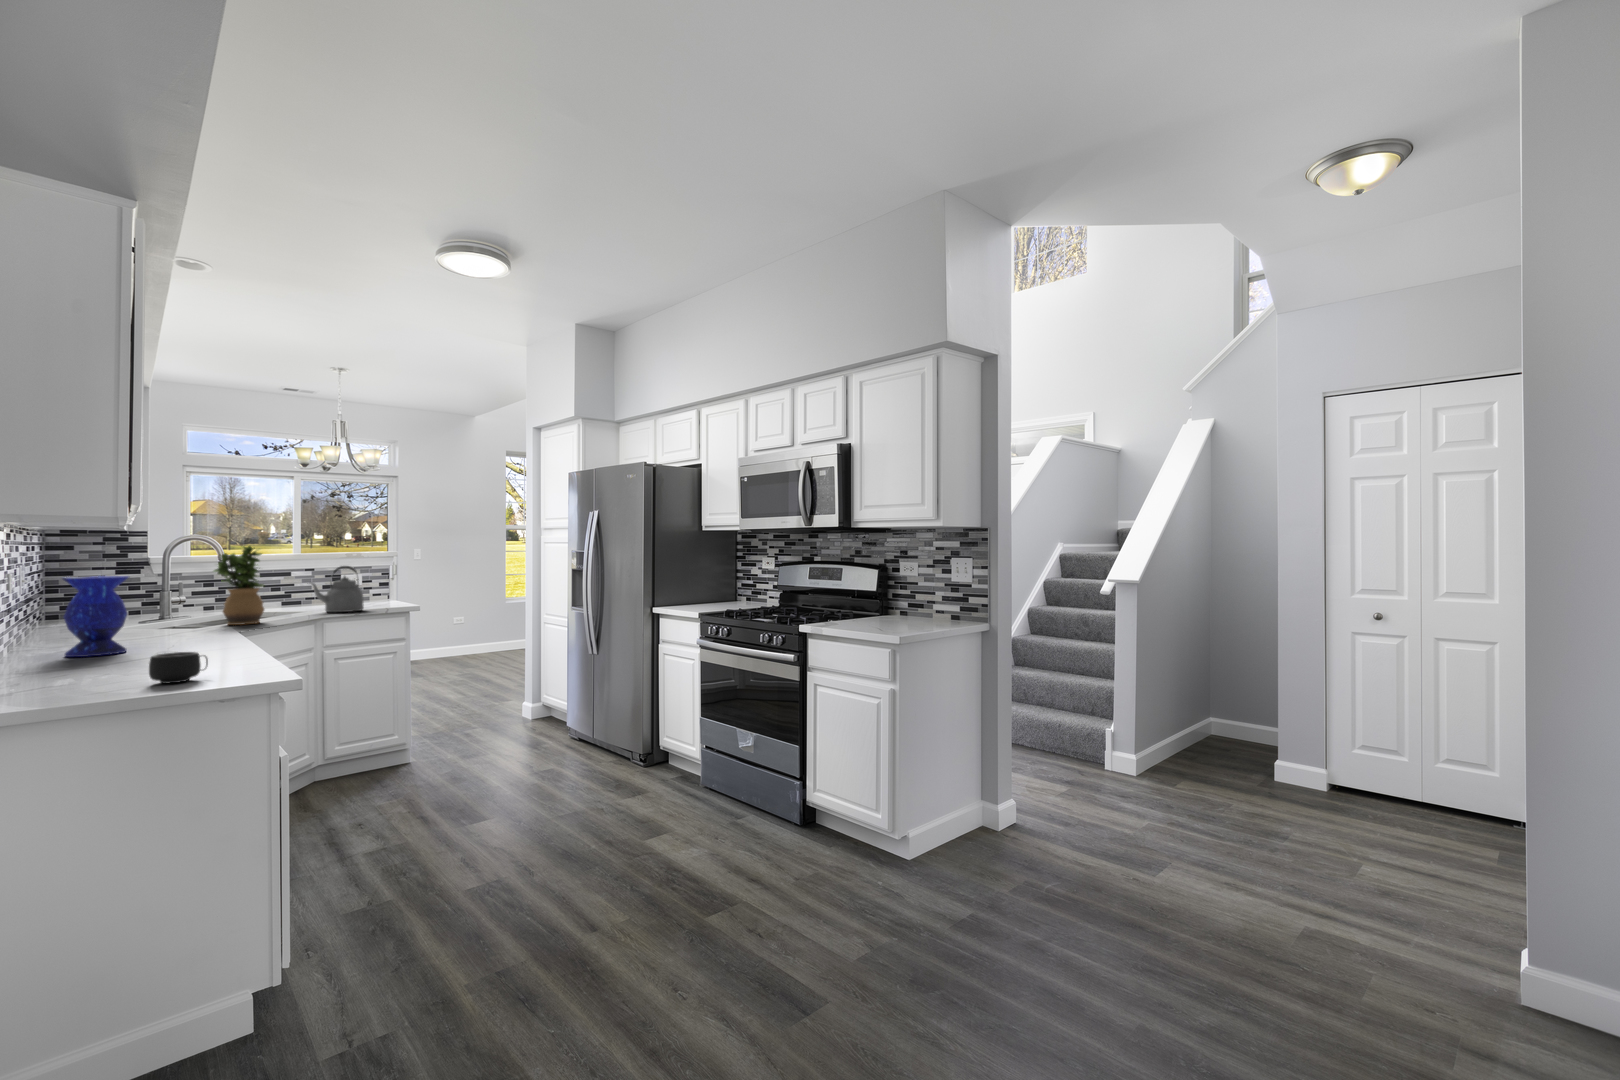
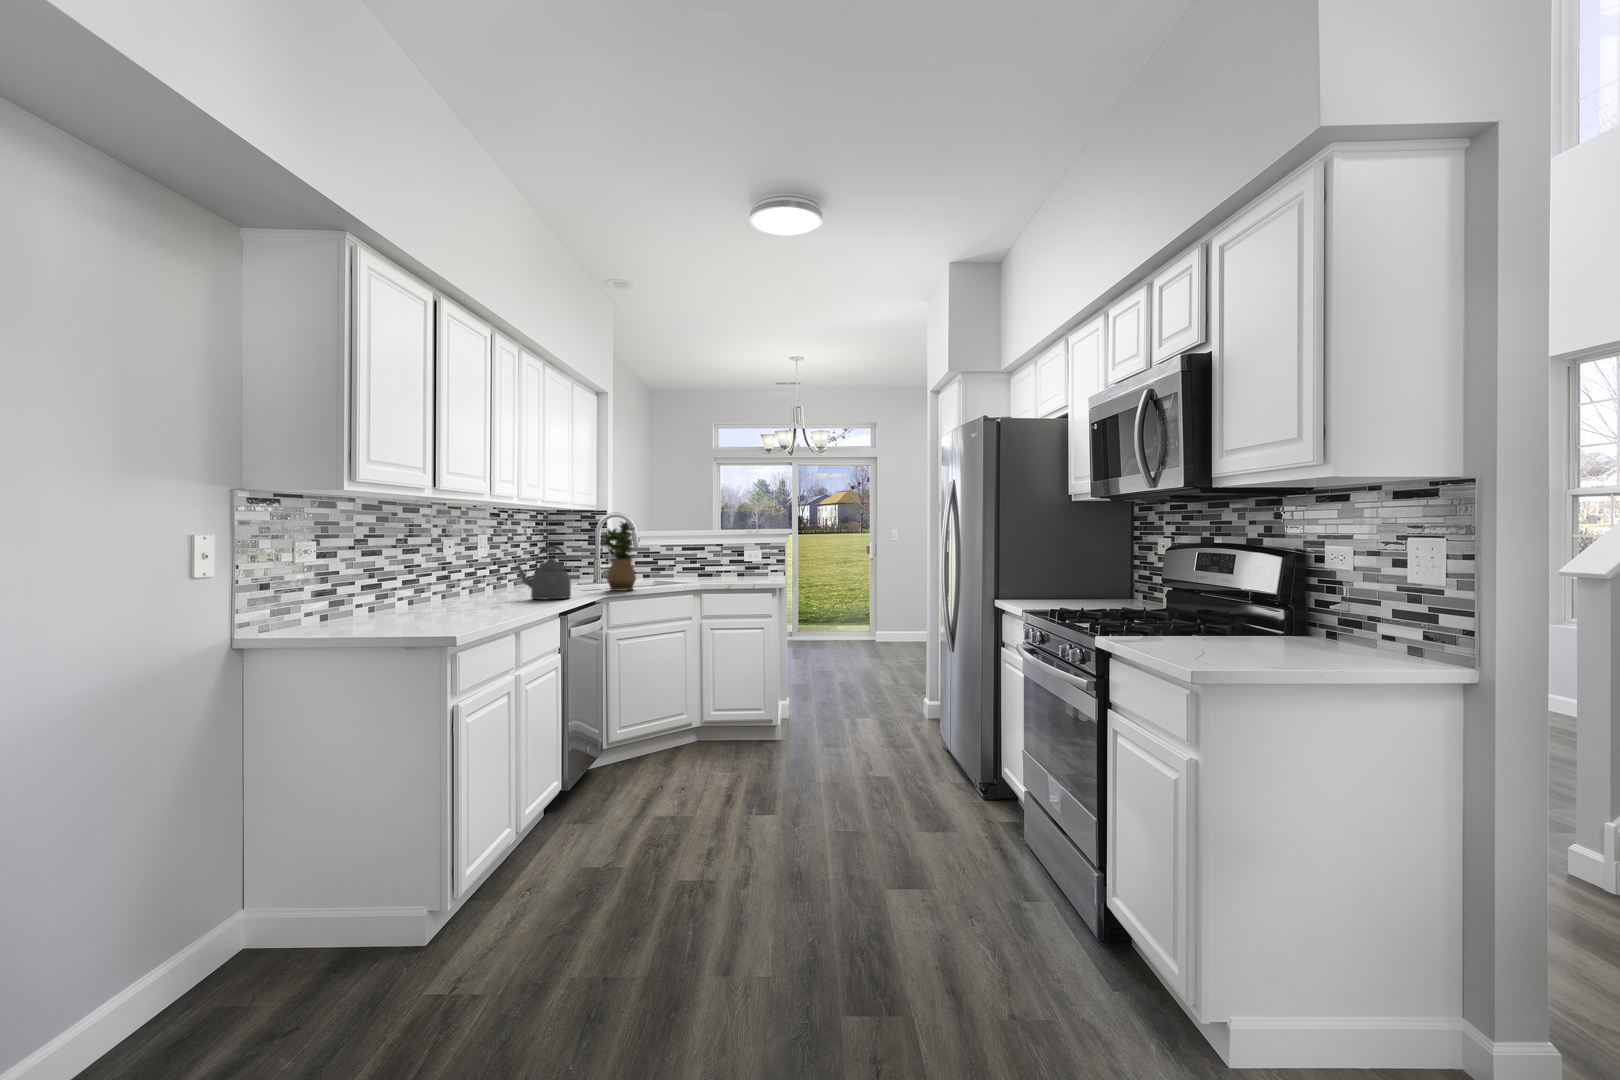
kettle: present [310,566,364,612] -> present [515,545,571,600]
vase: present [62,576,129,657] -> none [448,544,490,607]
mug: present [149,652,208,683] -> none [393,607,437,633]

